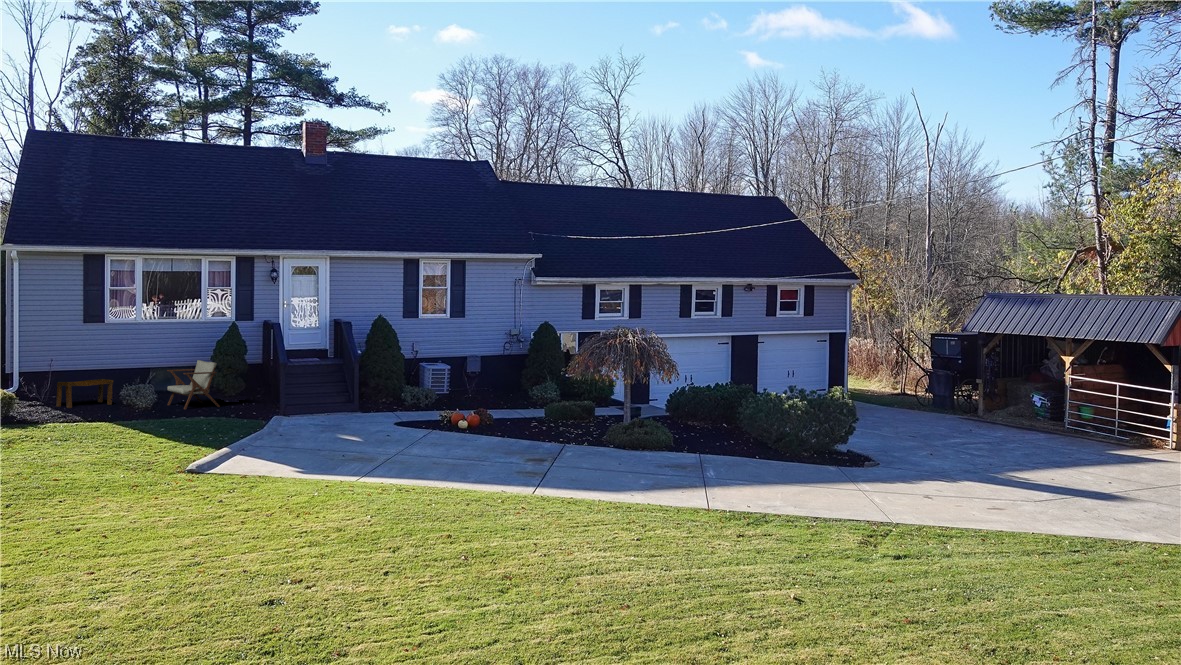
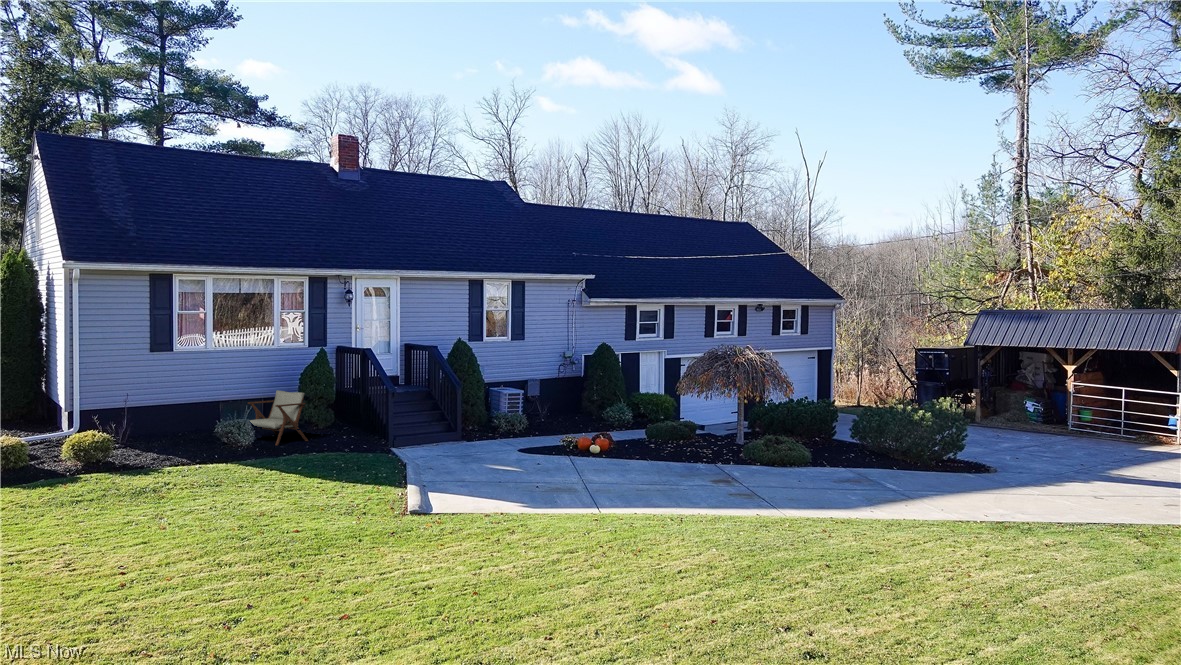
bench: present [56,379,113,408] -> none [130,415,190,450]

